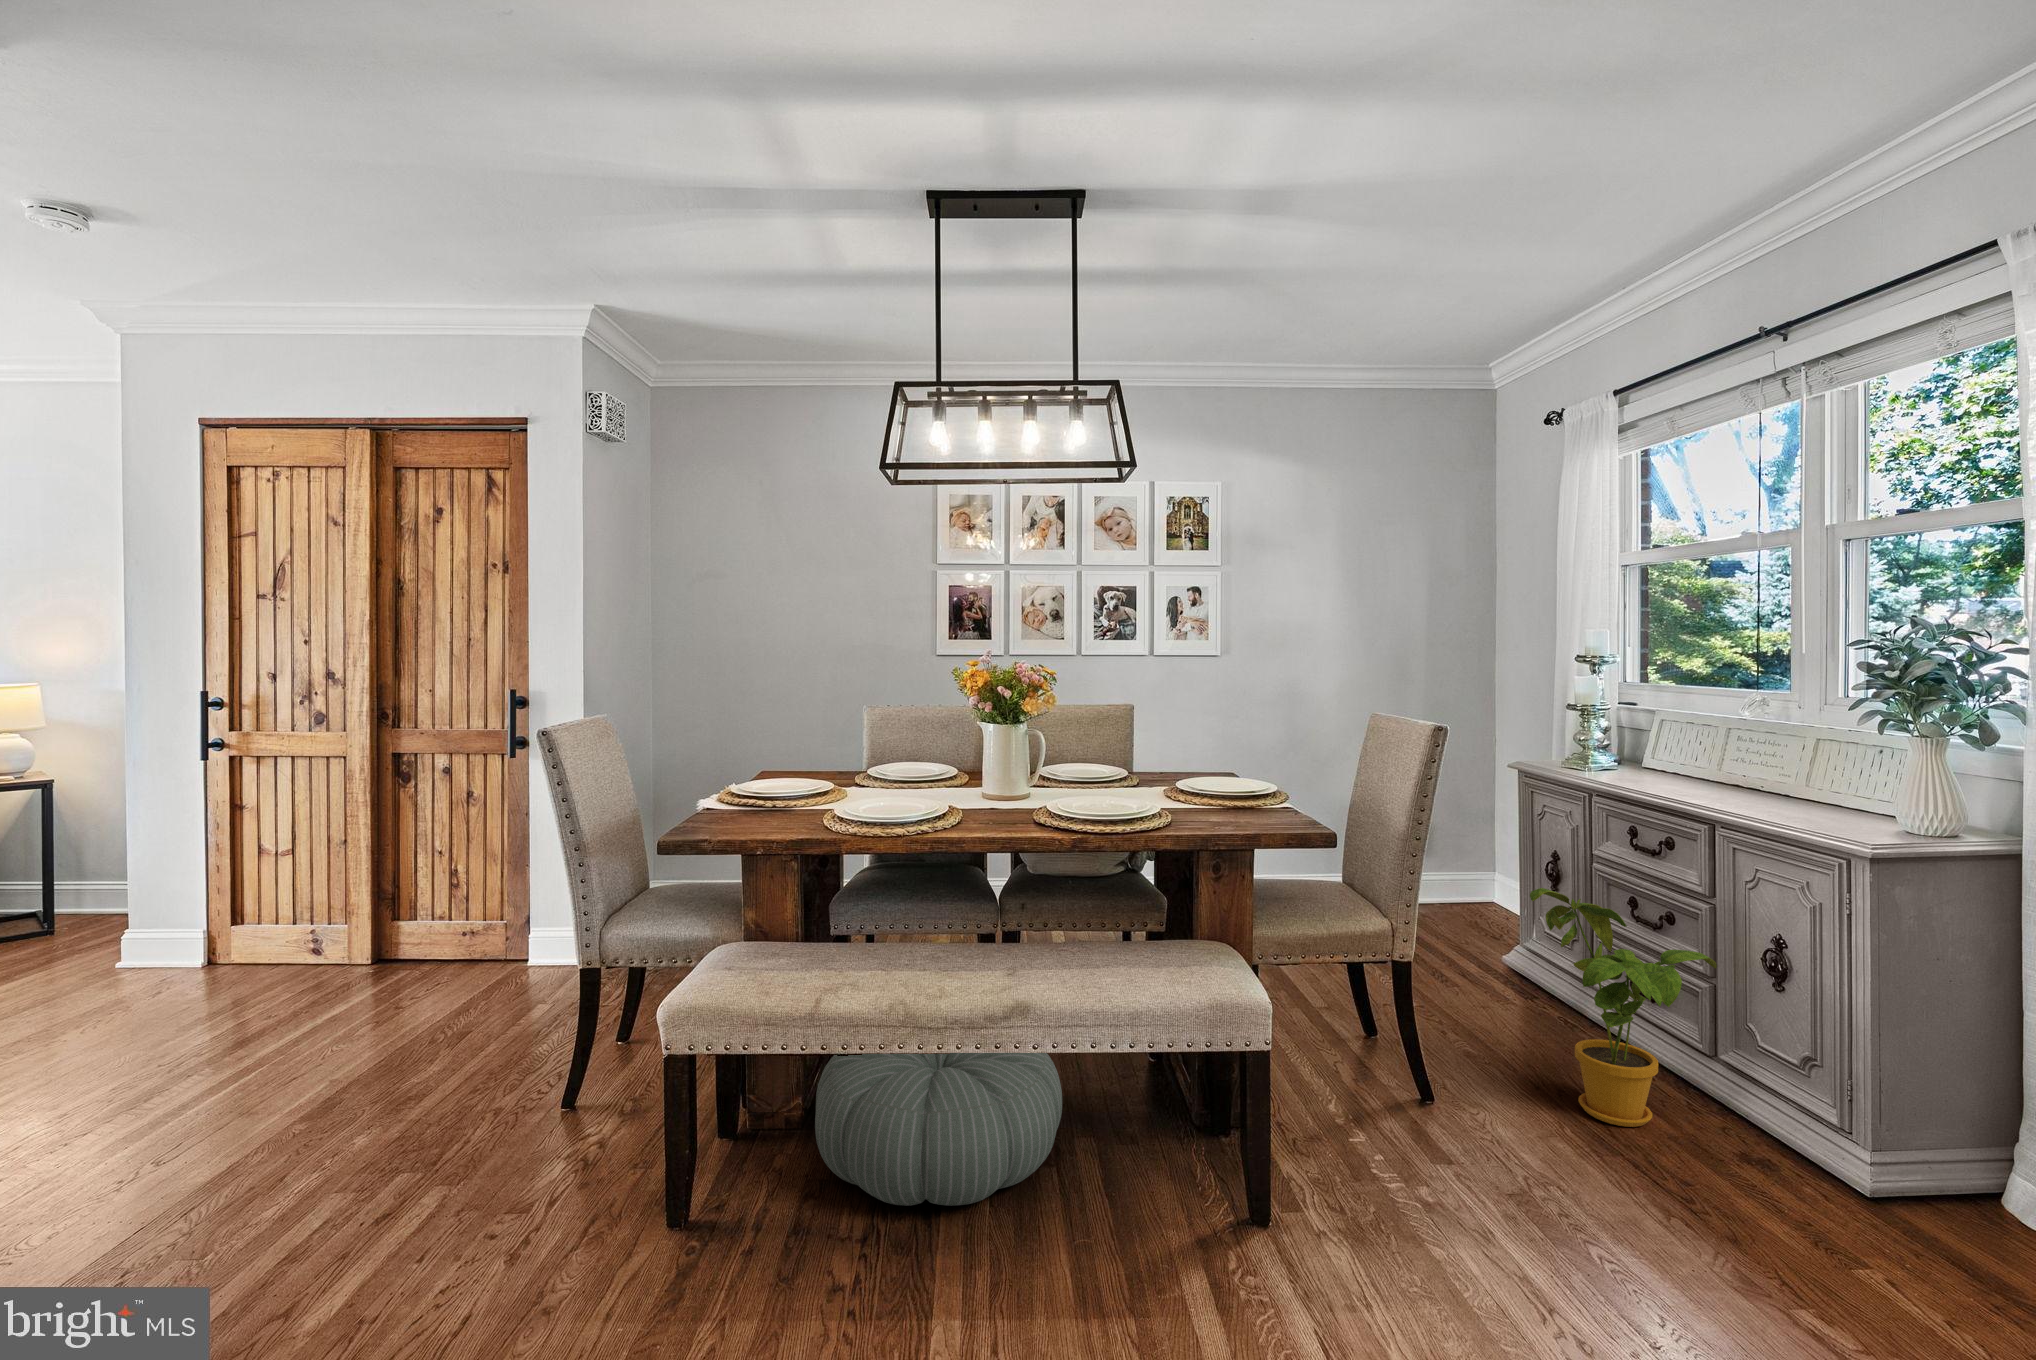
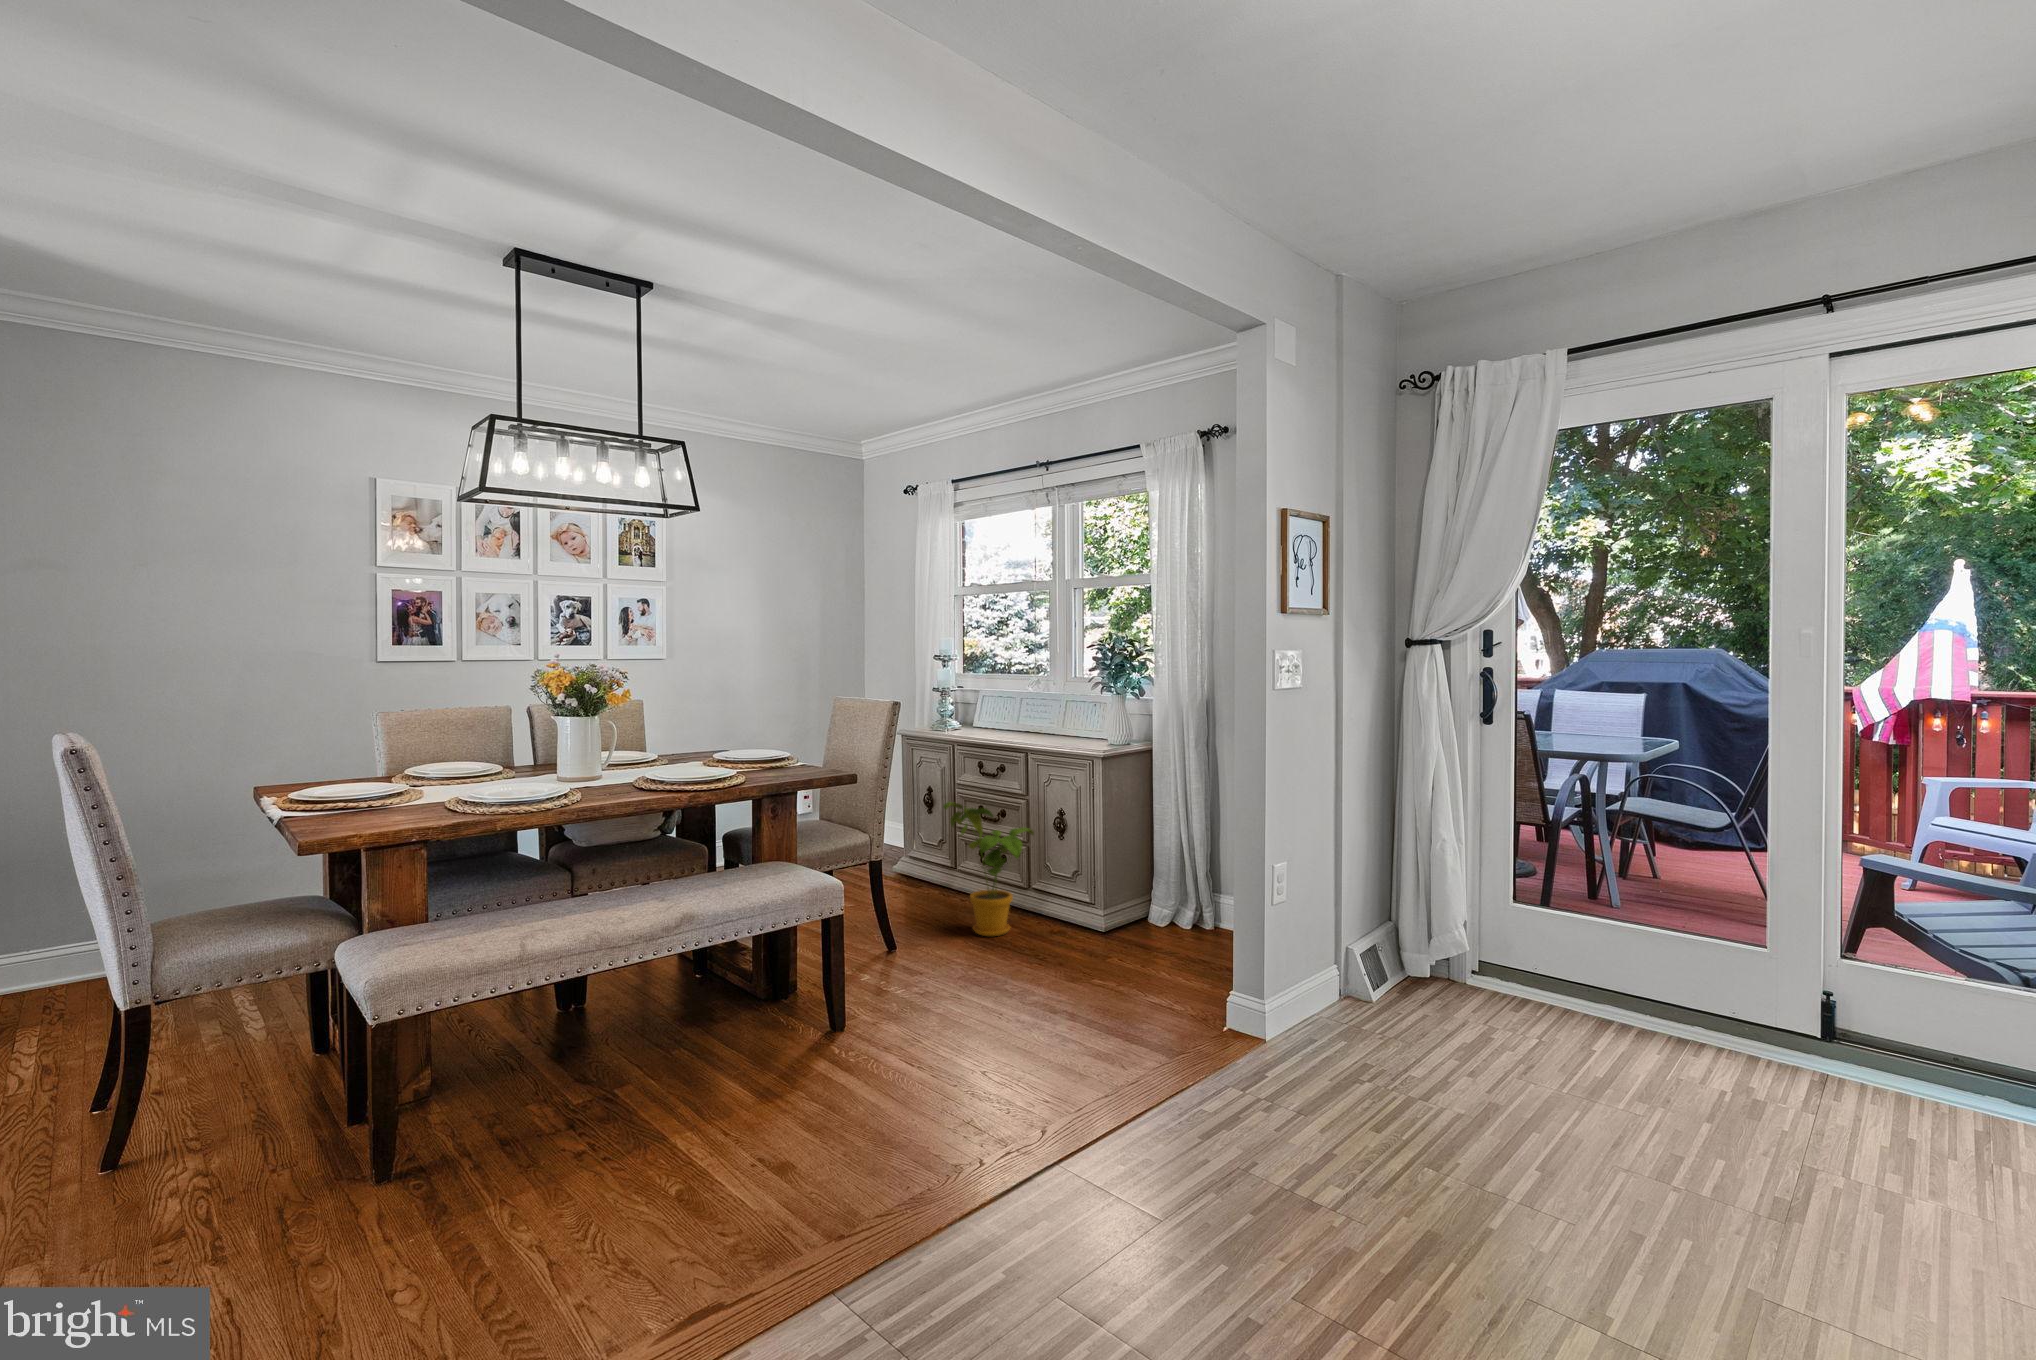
pouf: present [815,1053,1062,1206] -> none [464,959,689,1101]

